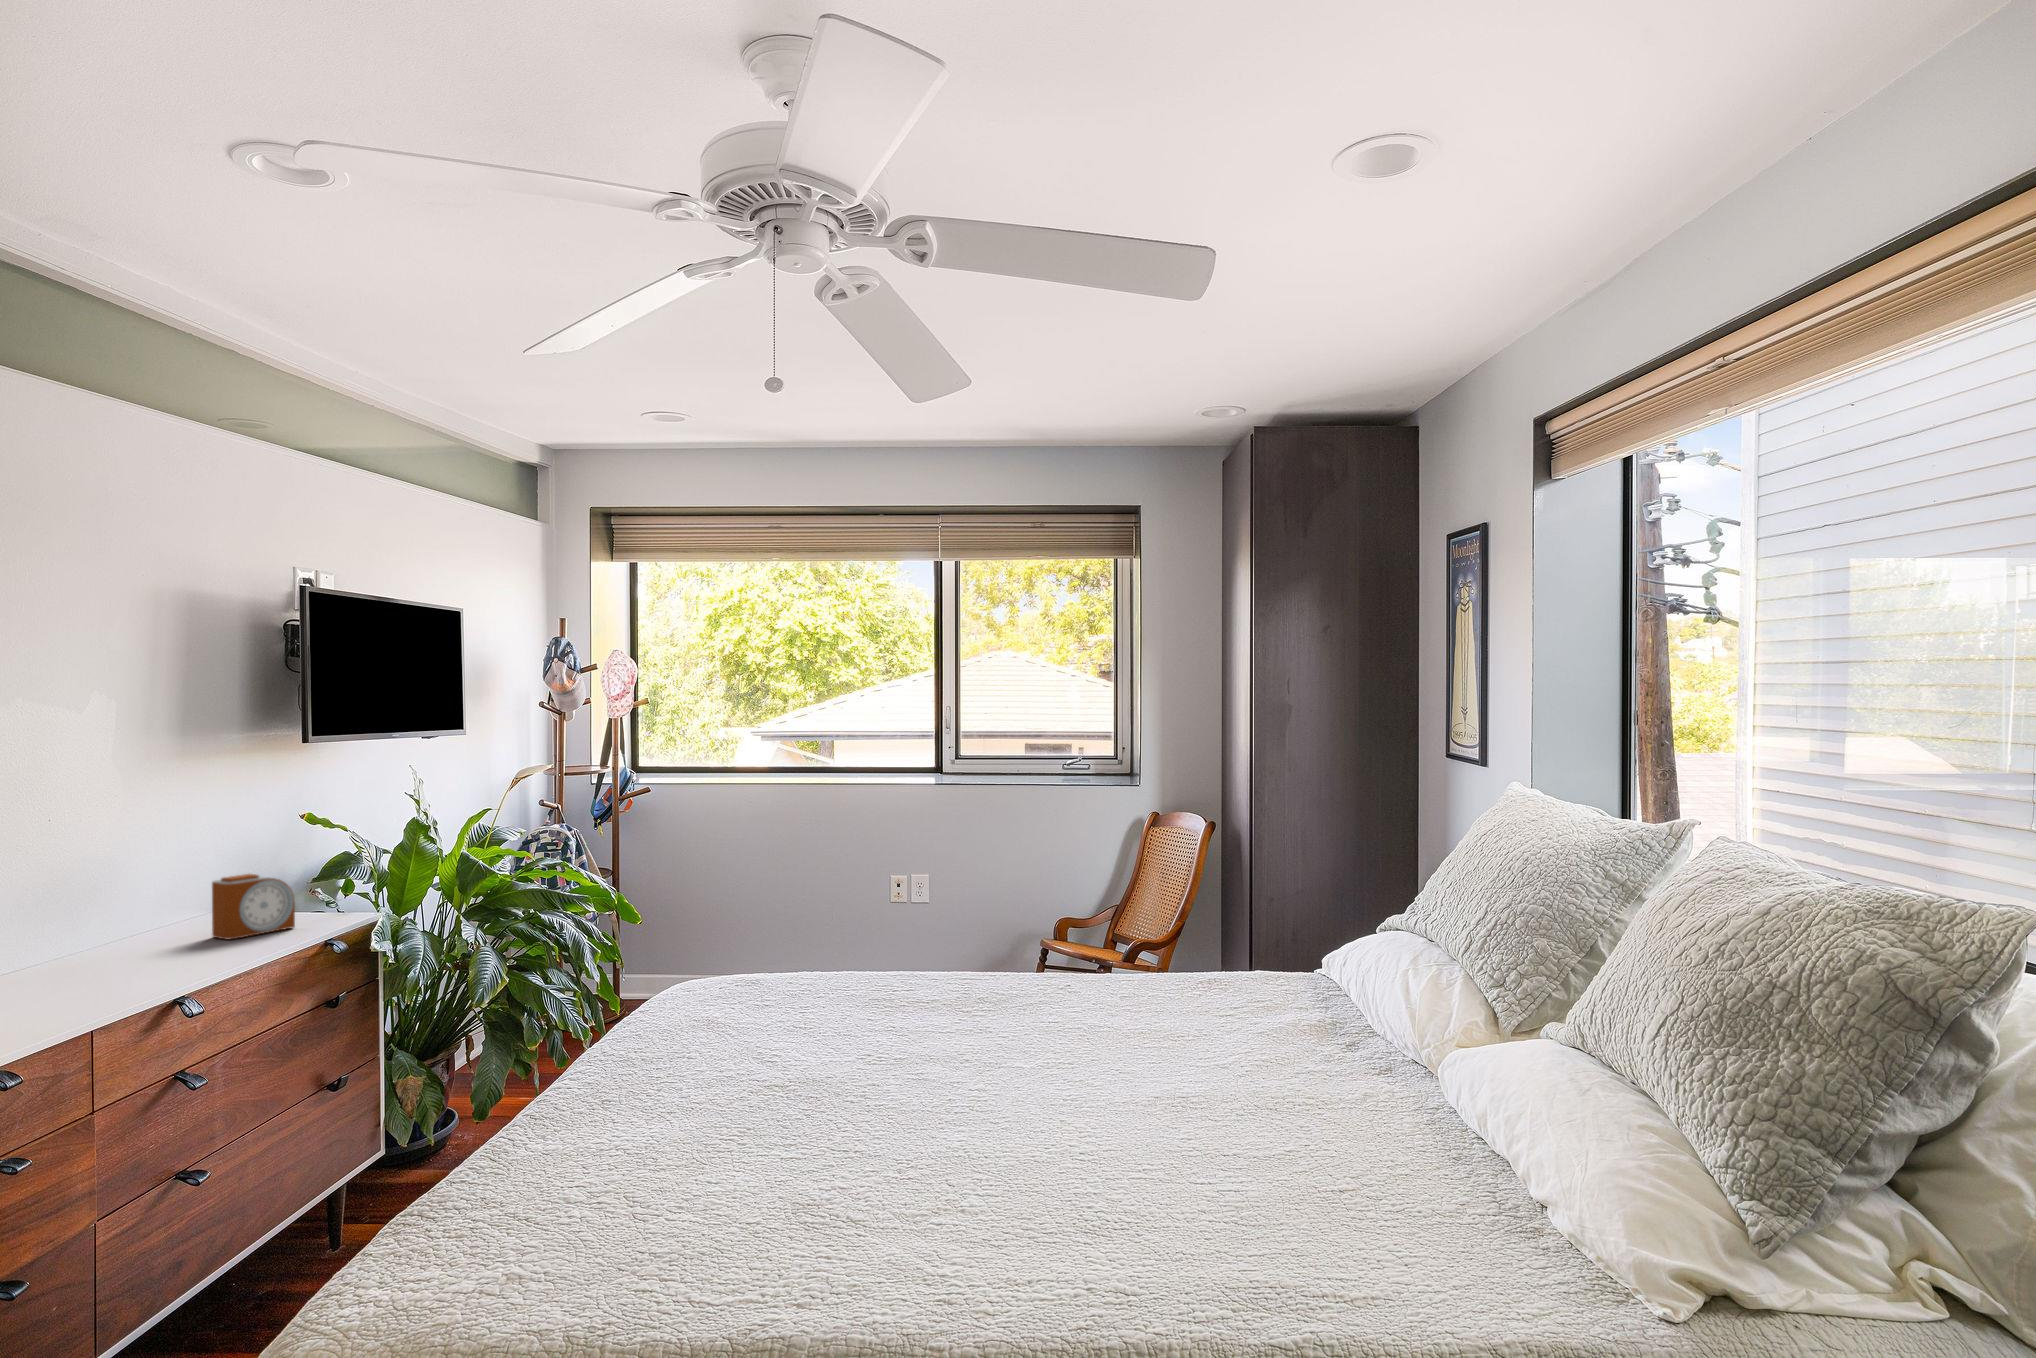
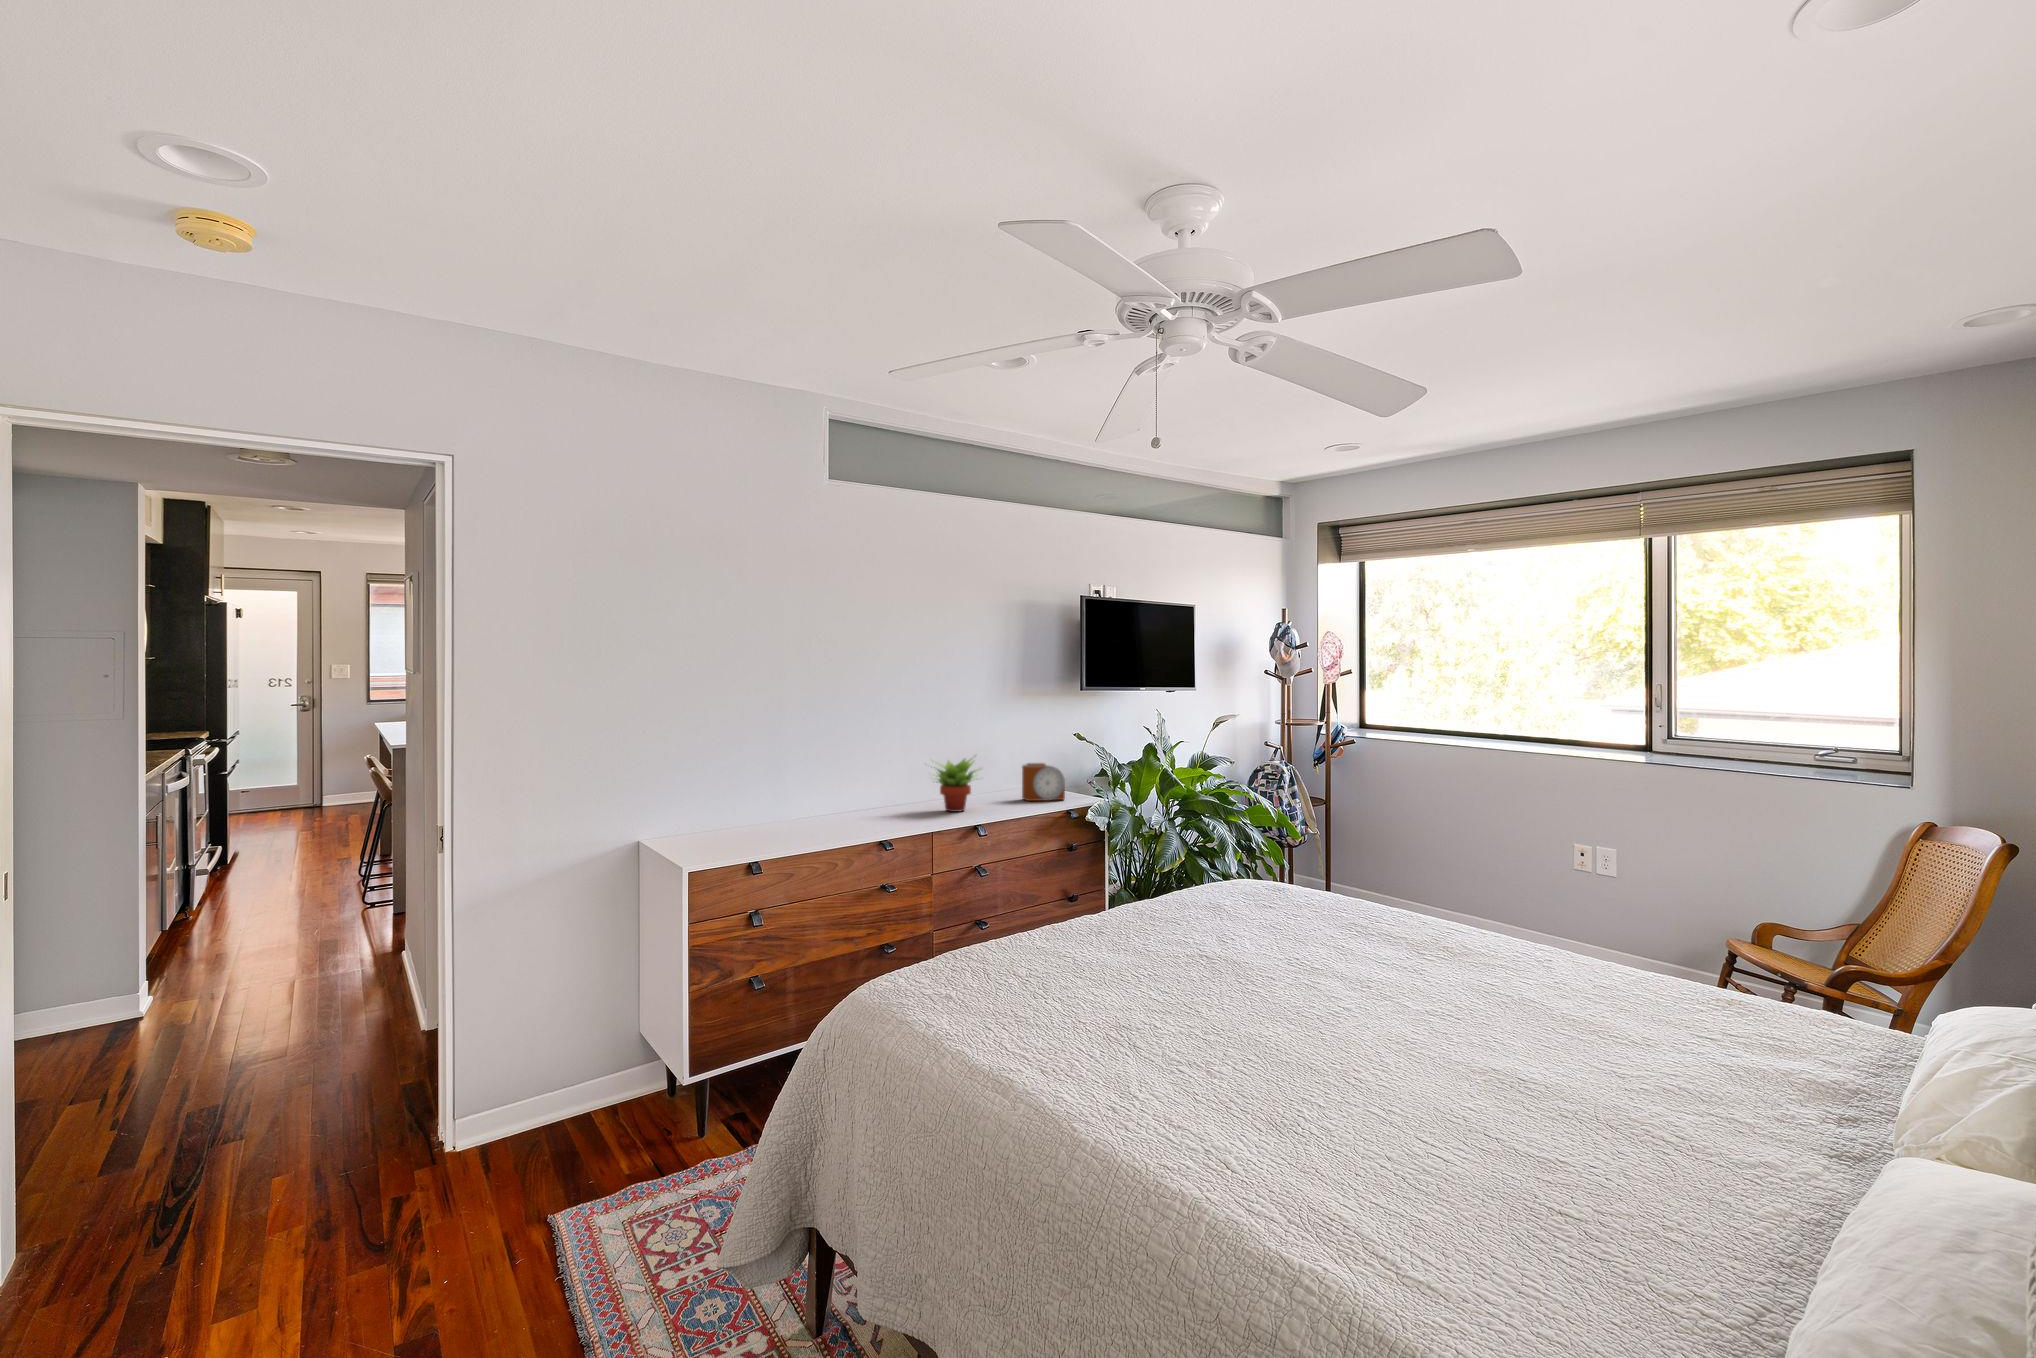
succulent plant: none [44,880,171,987] -> present [926,759,977,812]

